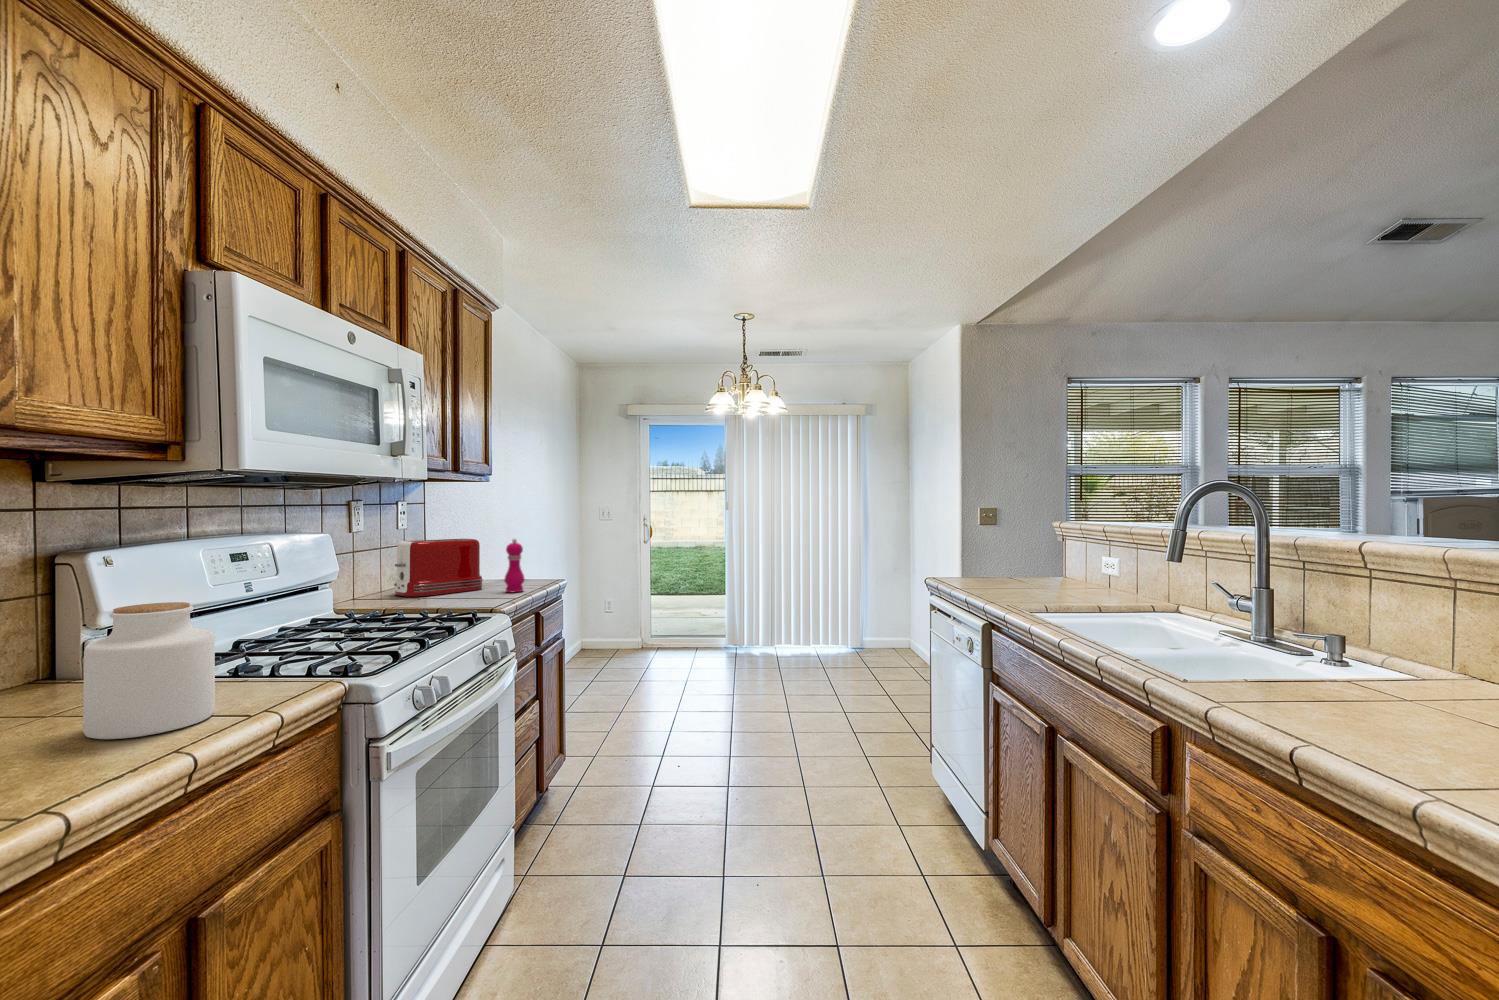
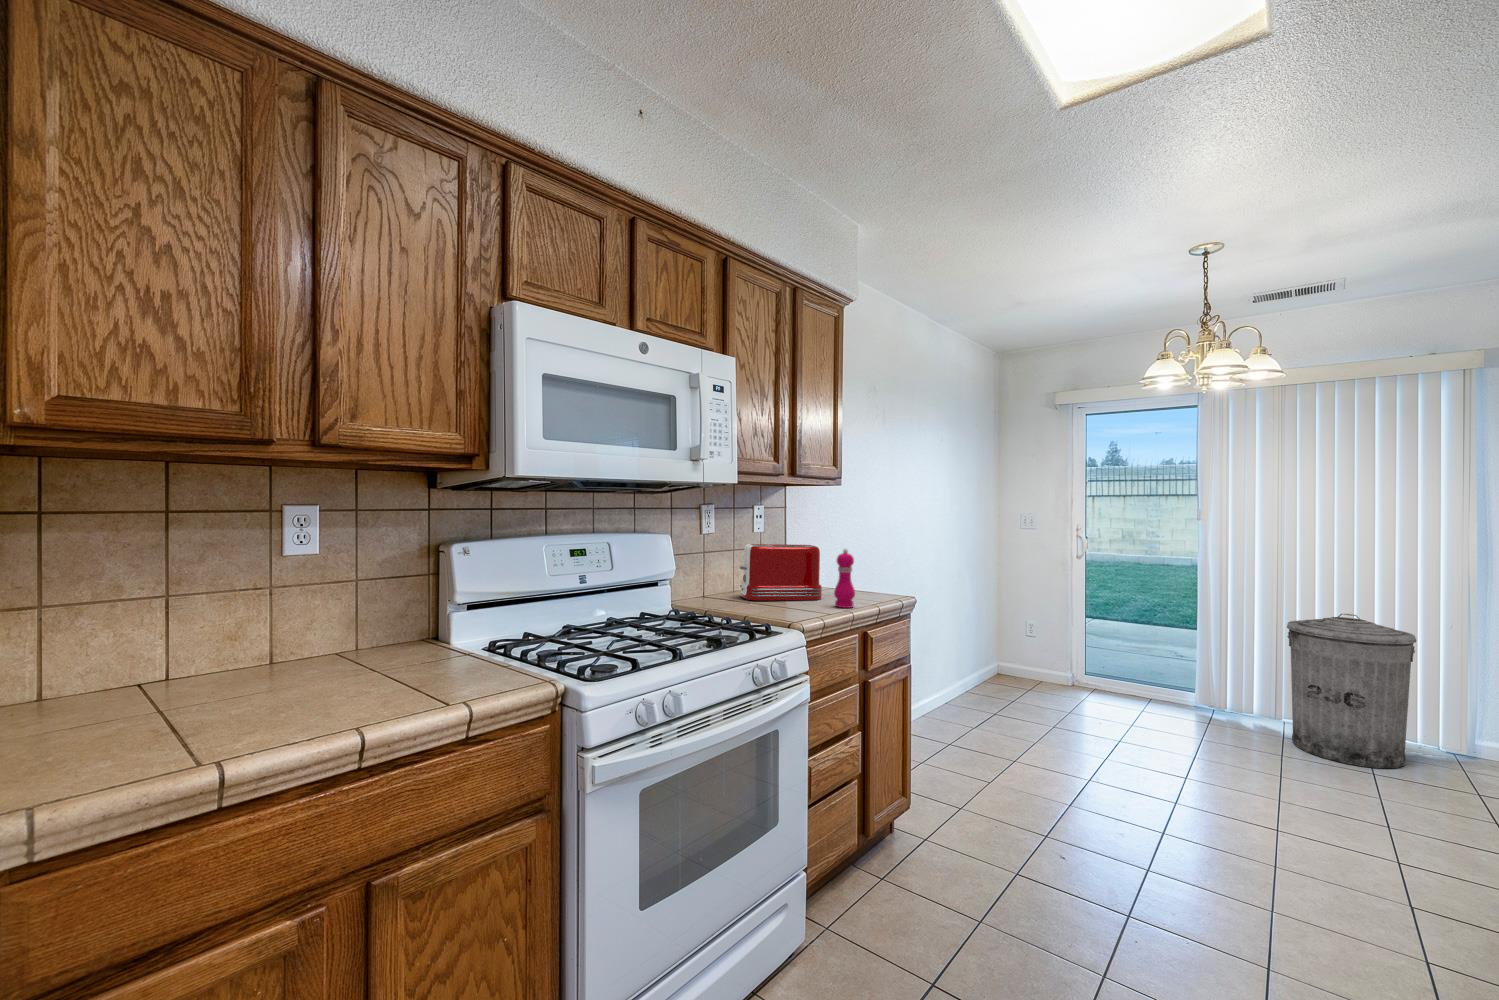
trash can: none [782,566,845,663] -> present [1287,614,1416,768]
jar: present [83,602,215,739] -> none [352,592,446,706]

